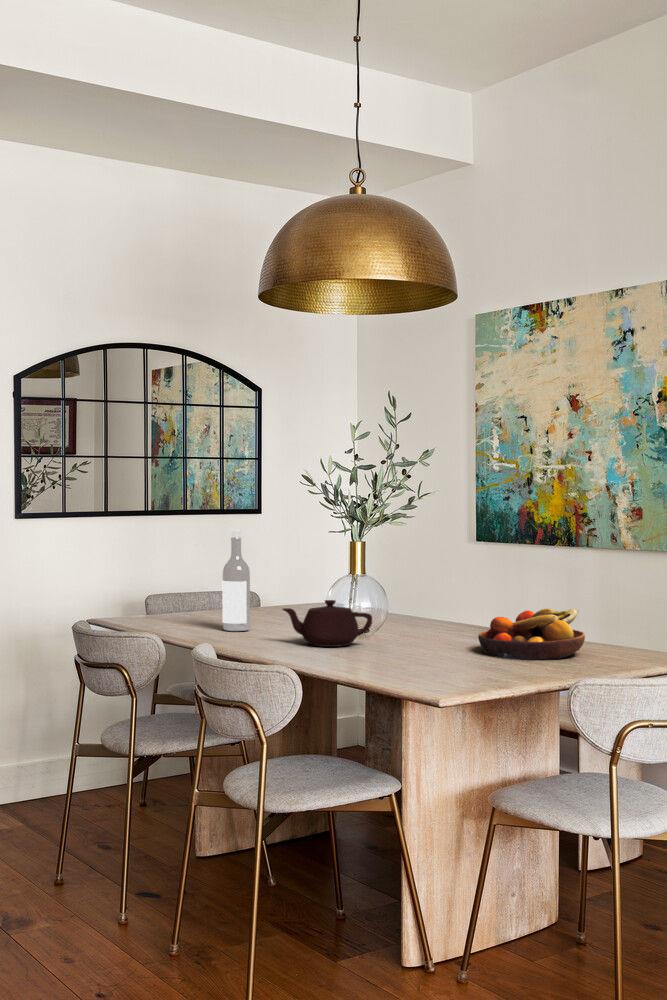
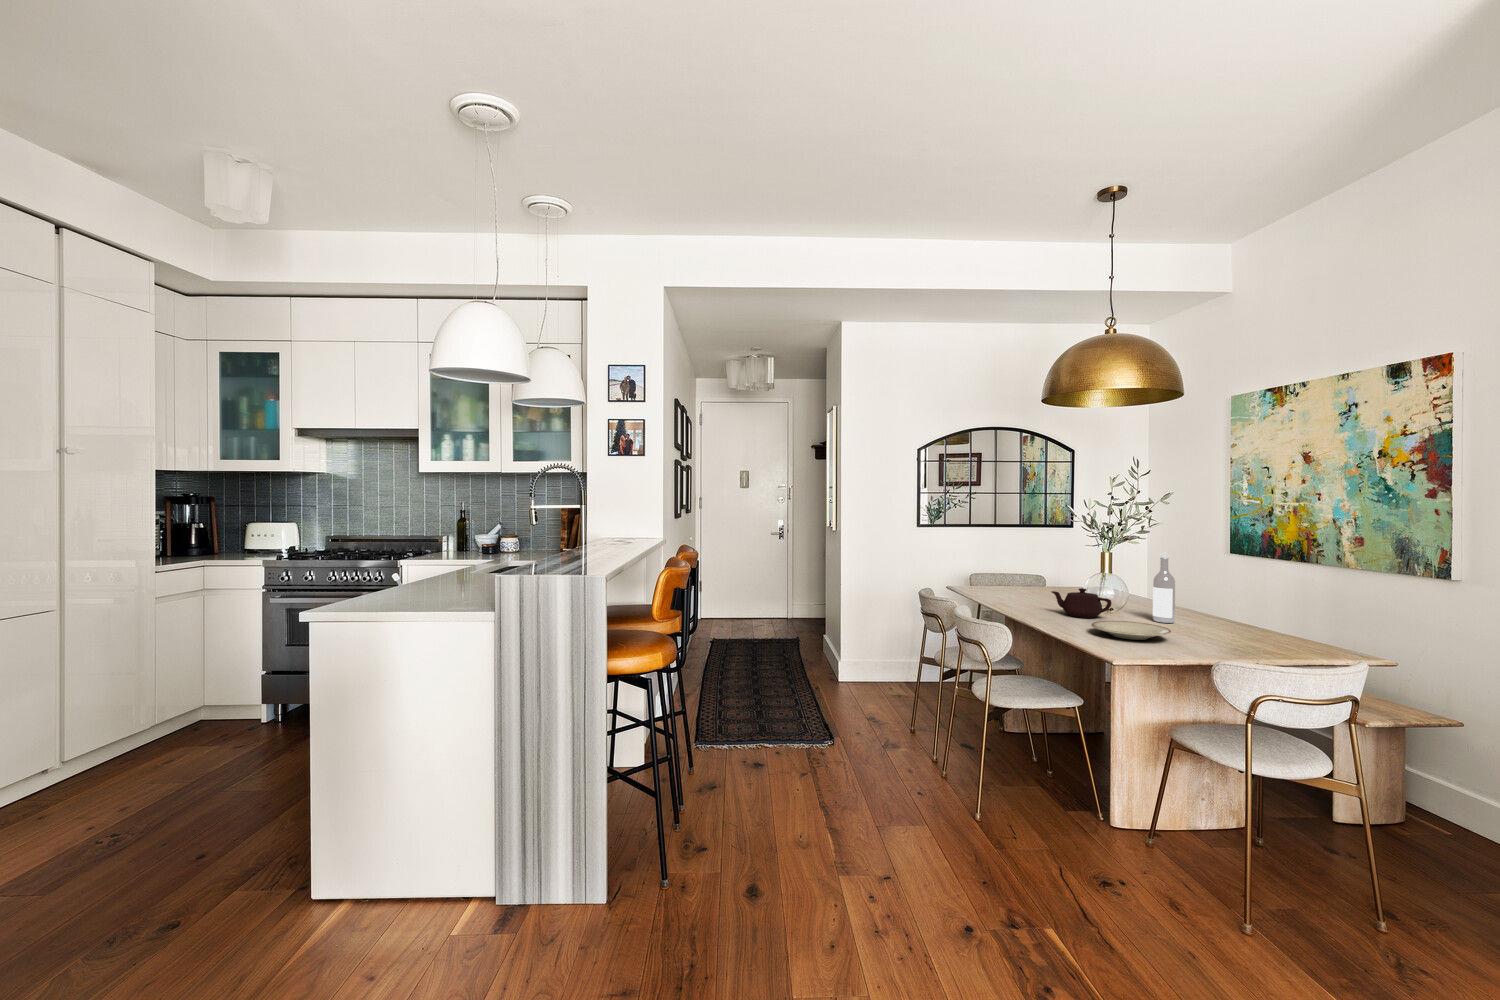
wine bottle: present [222,530,250,631] -> present [1153,553,1175,623]
fruit bowl: present [478,609,585,660] -> none [1188,607,1276,643]
plate: none [365,644,475,670] -> present [1091,621,1171,640]

